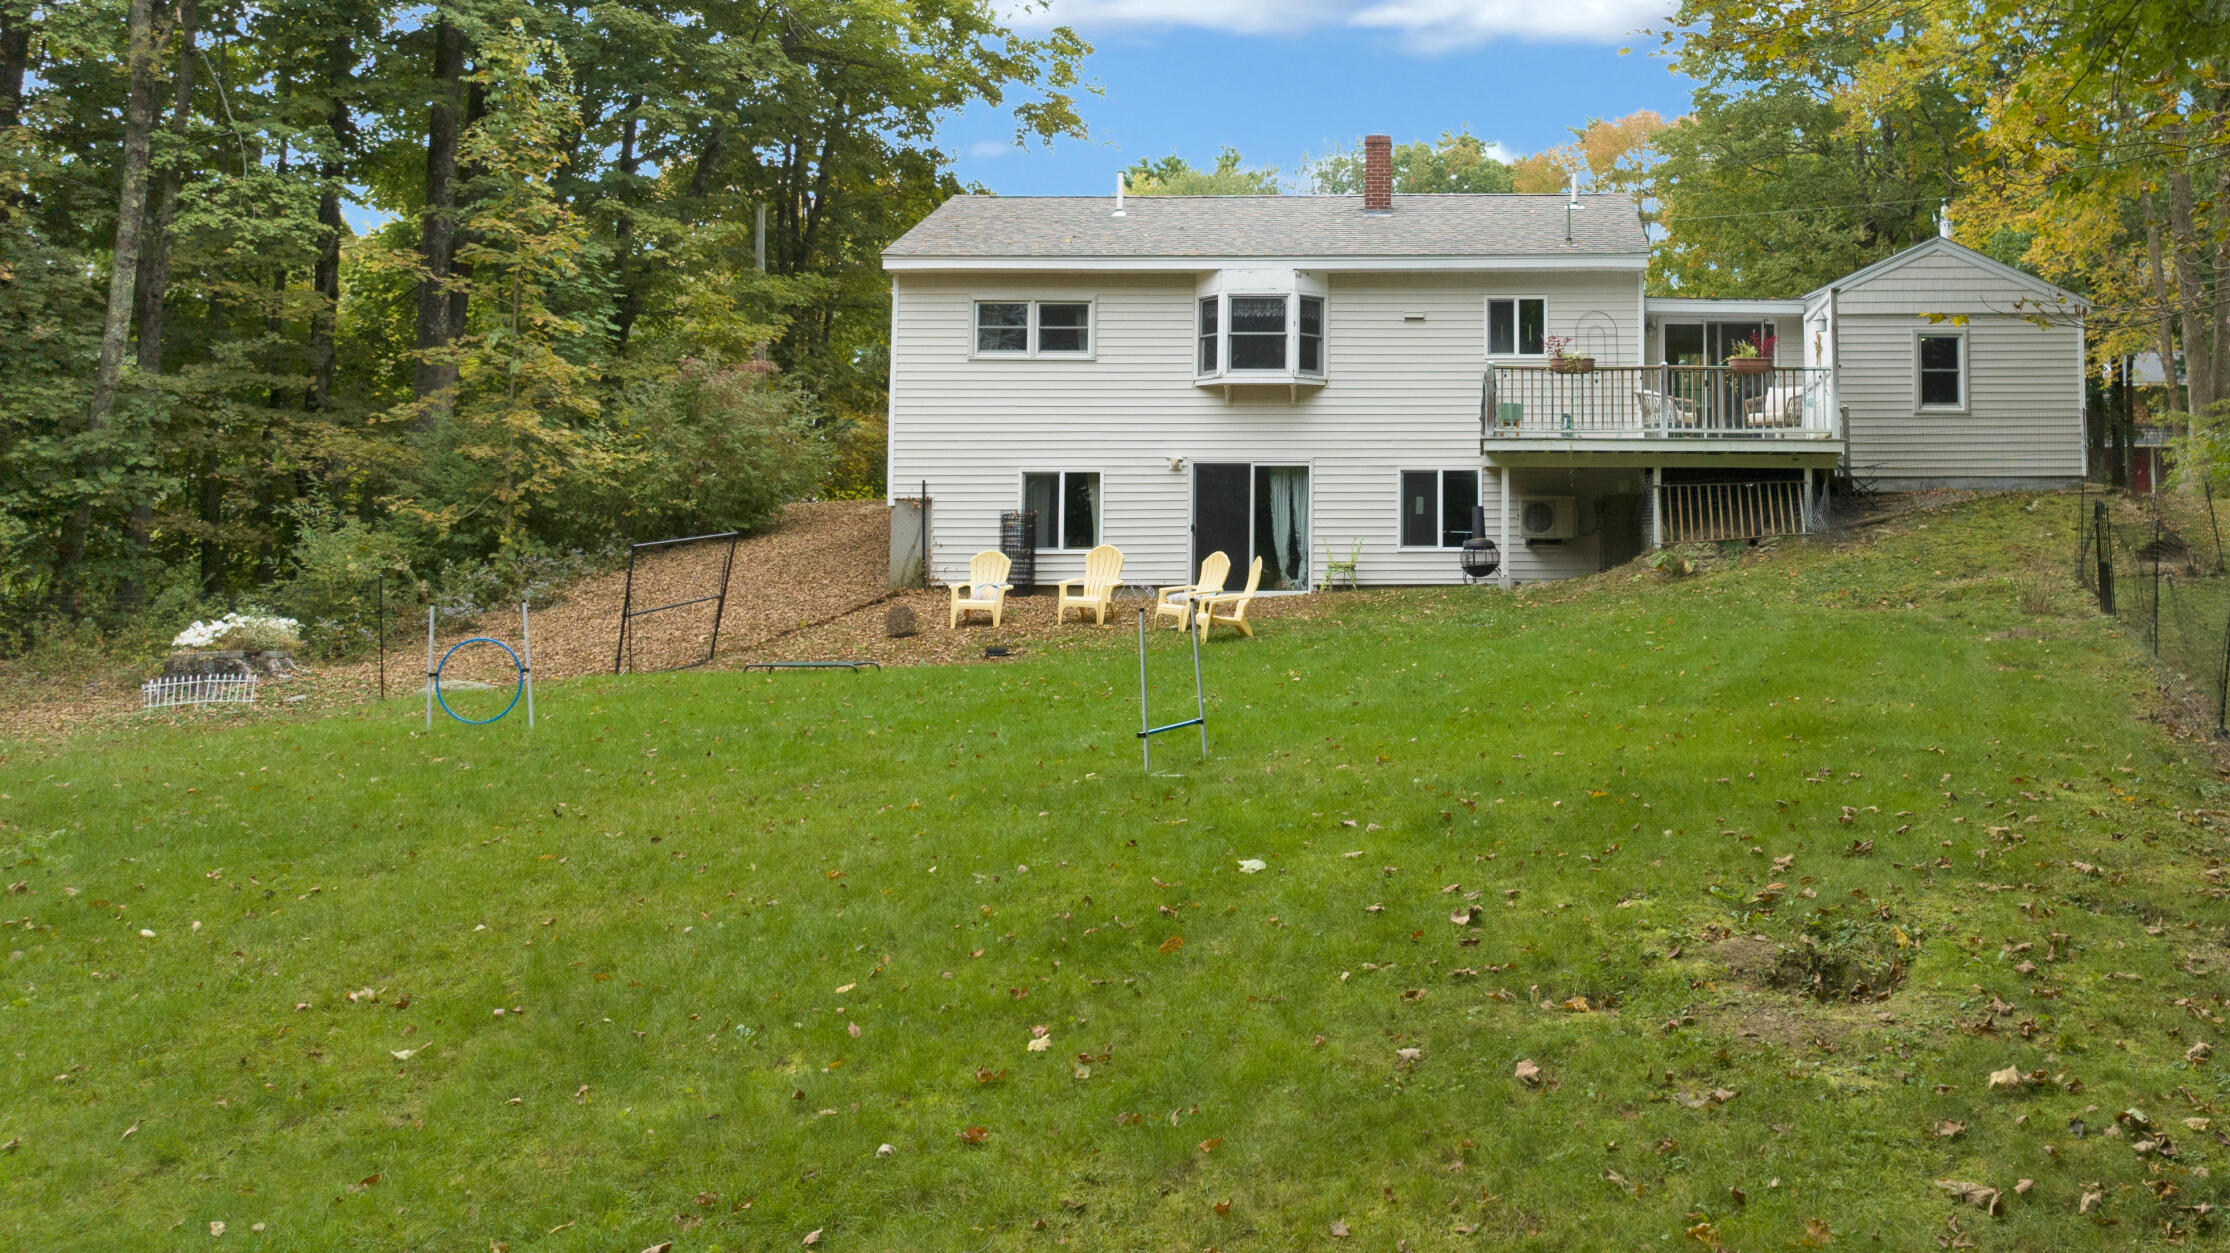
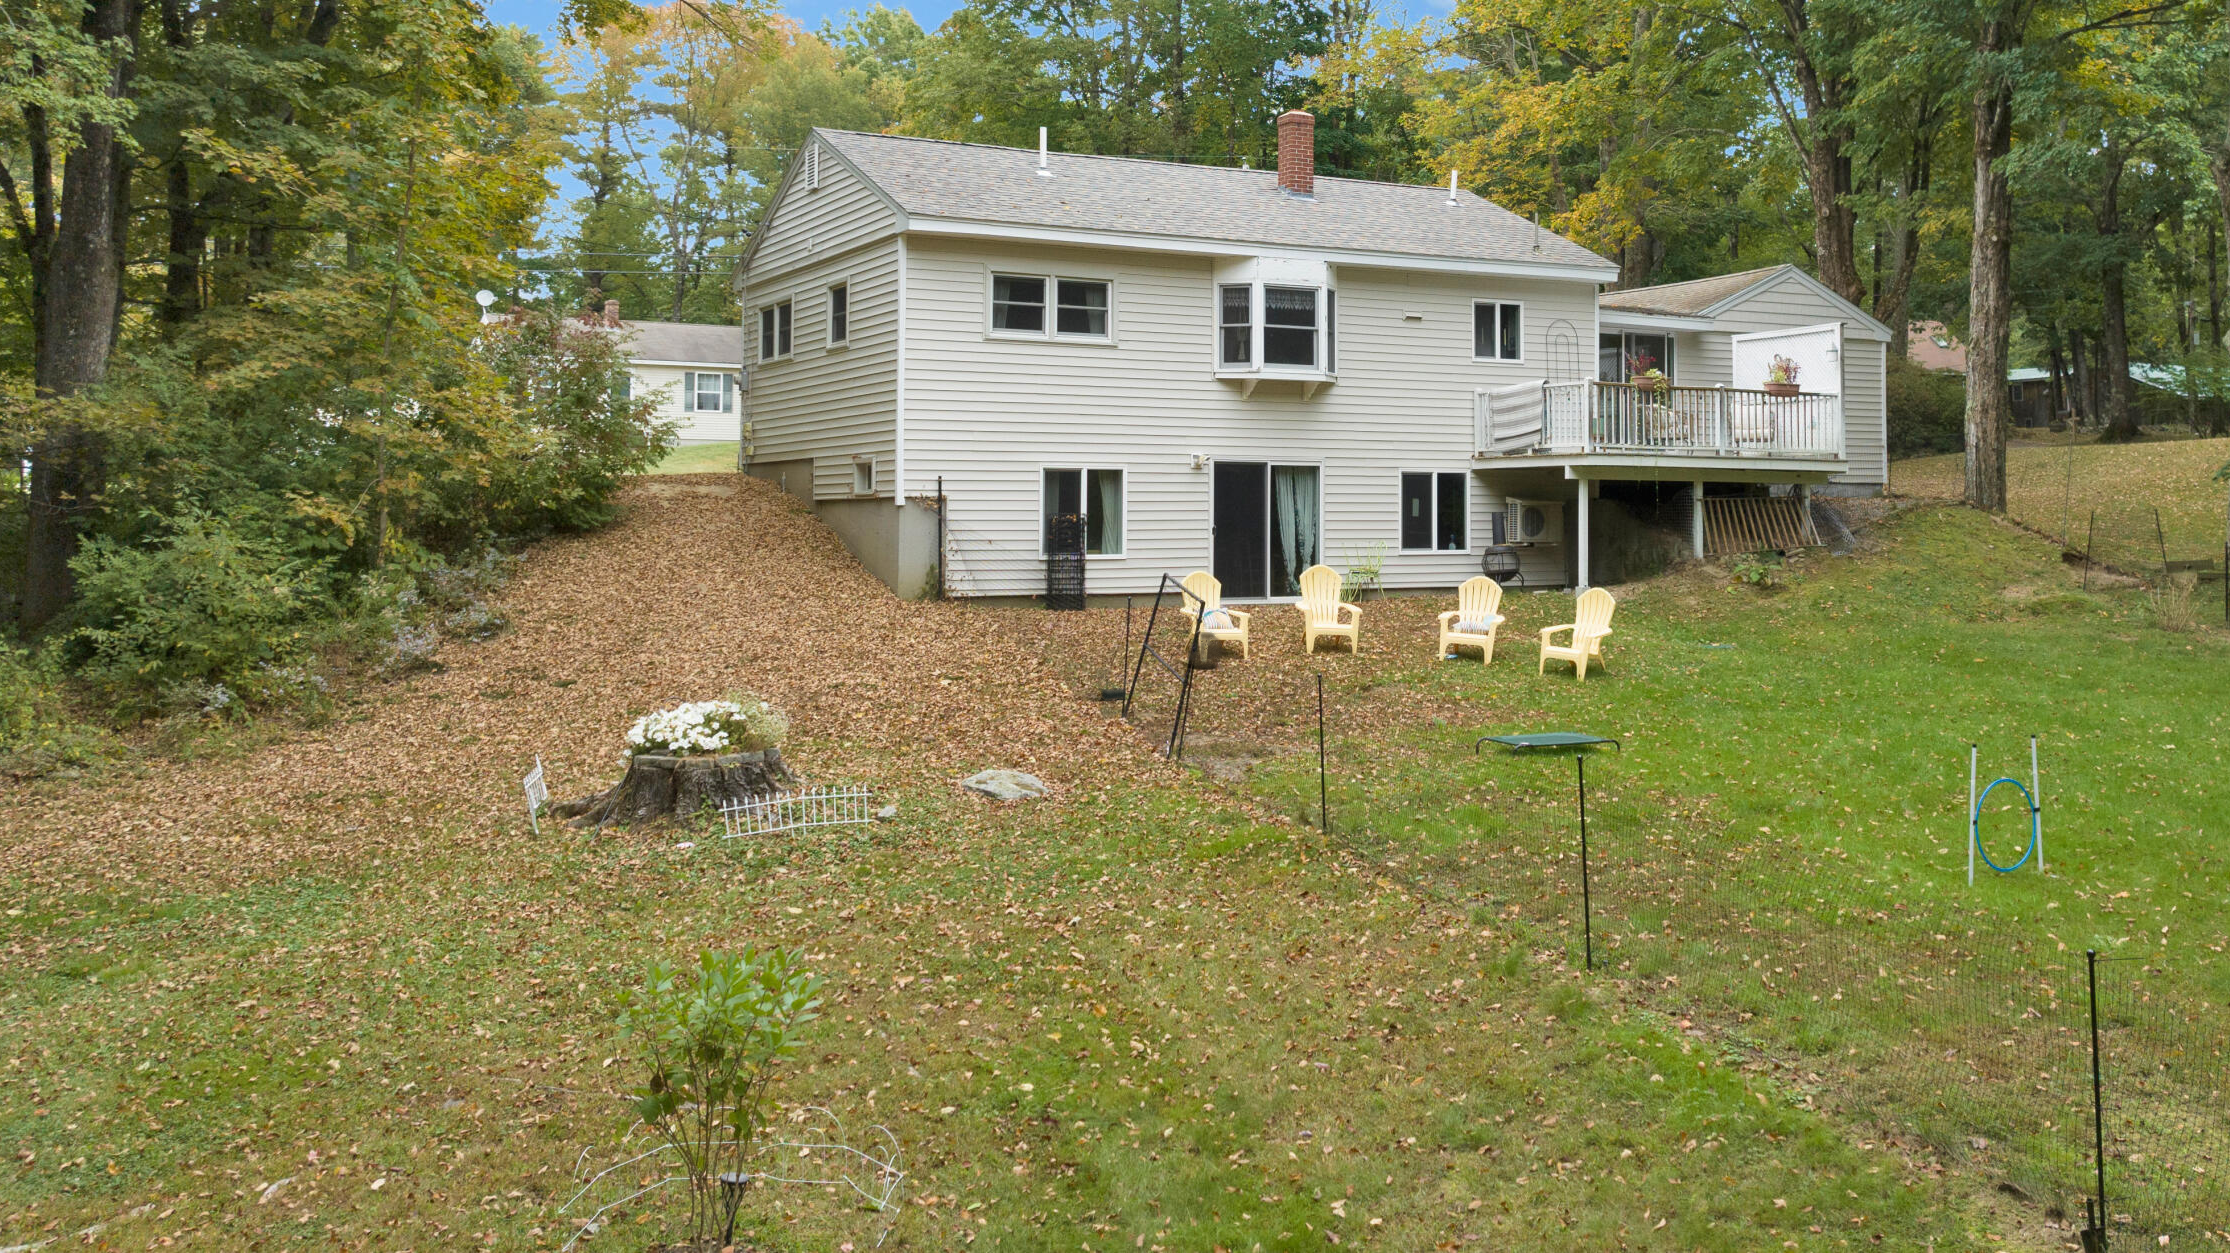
decorative plant: present [980,630,1010,656] -> present [1096,668,1130,701]

